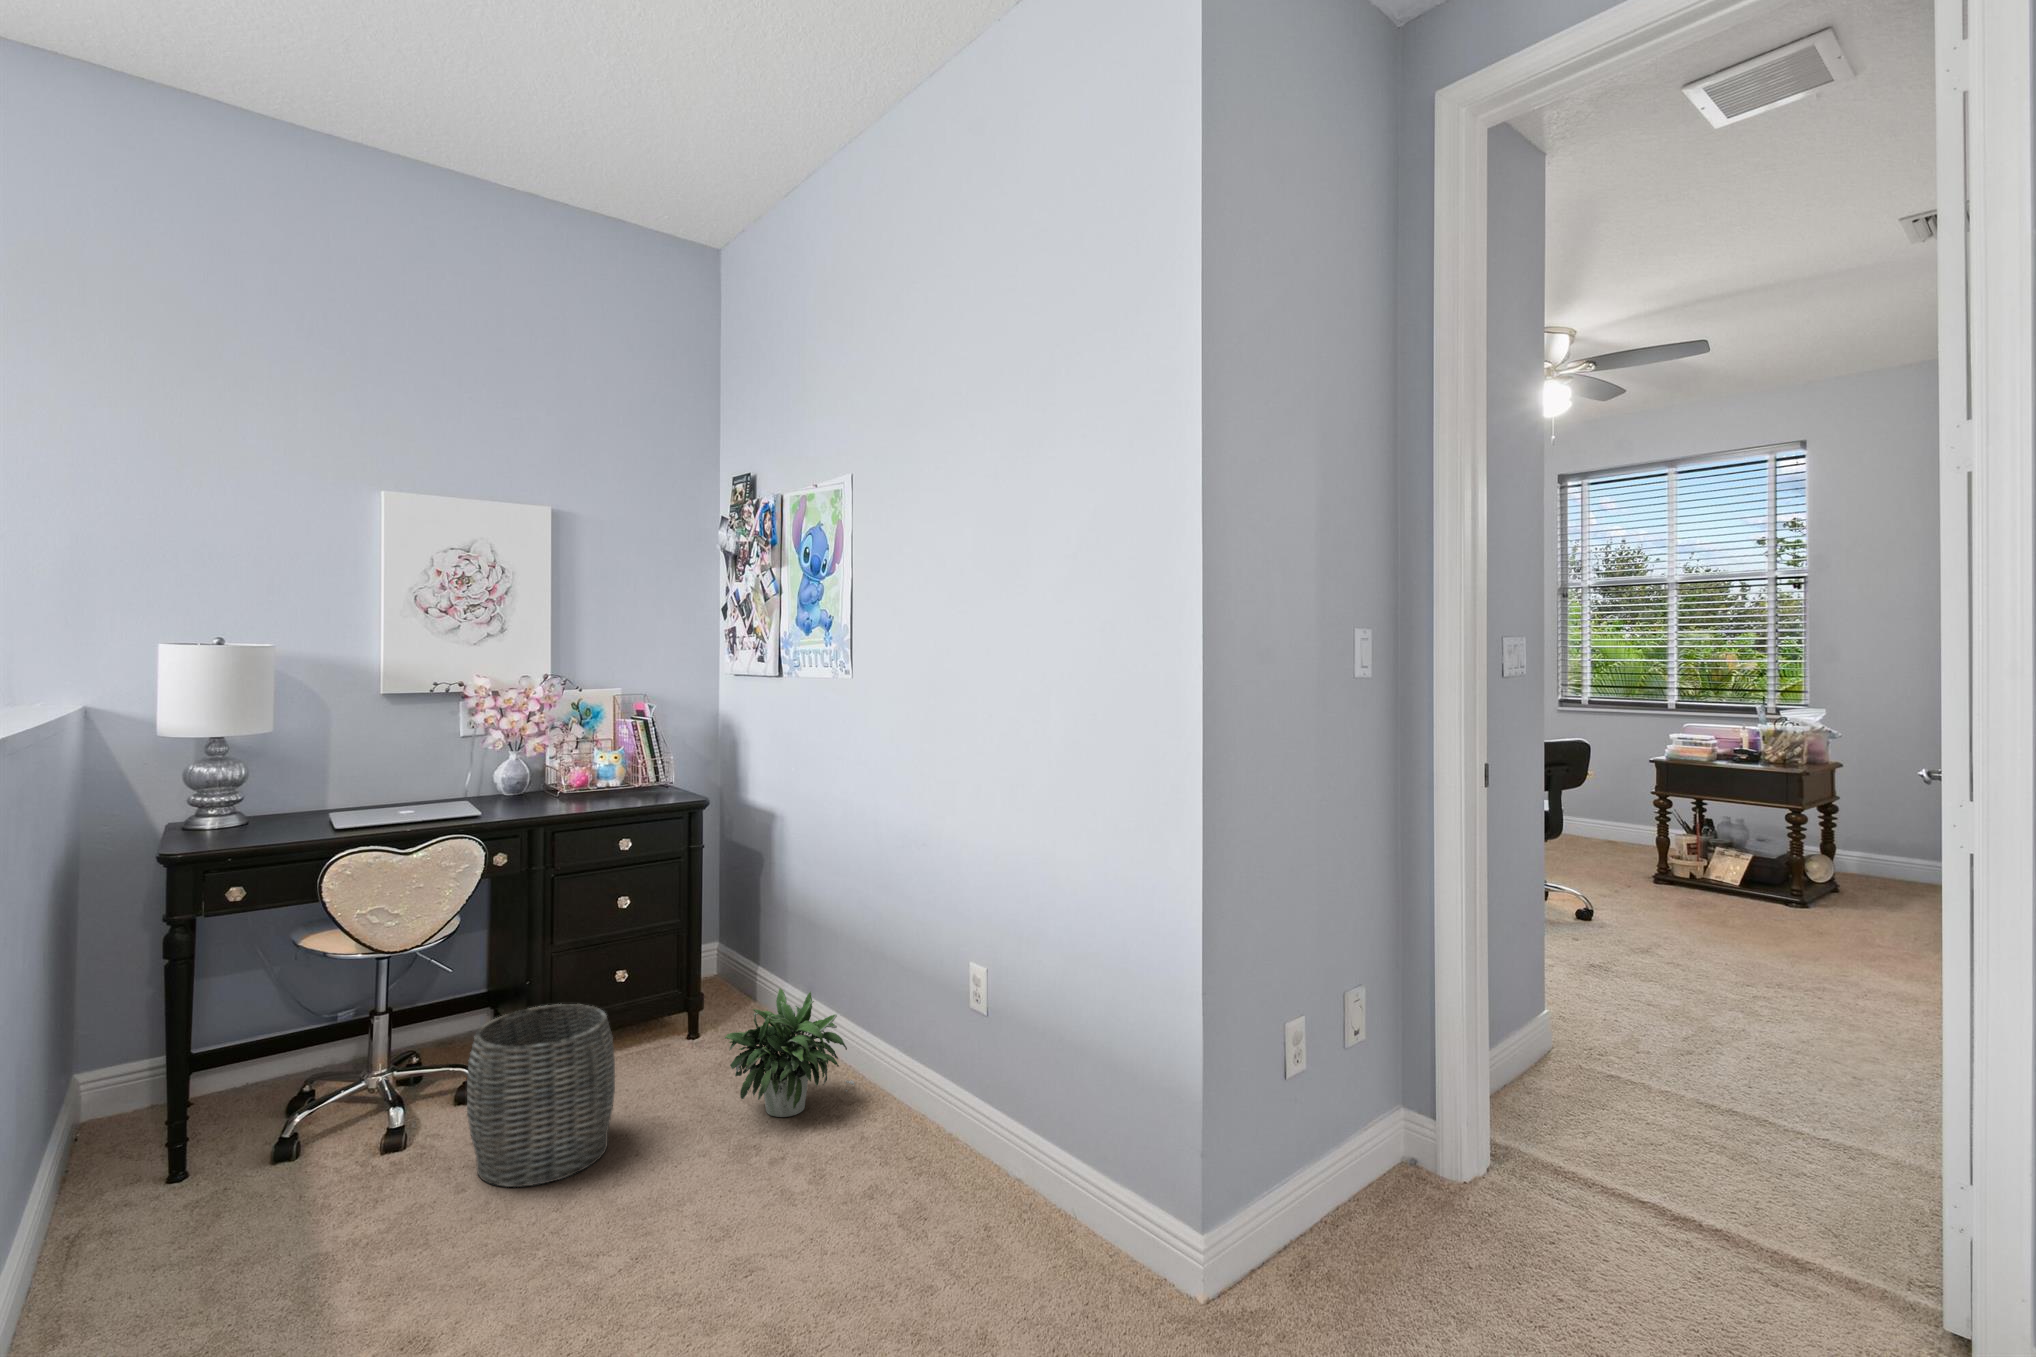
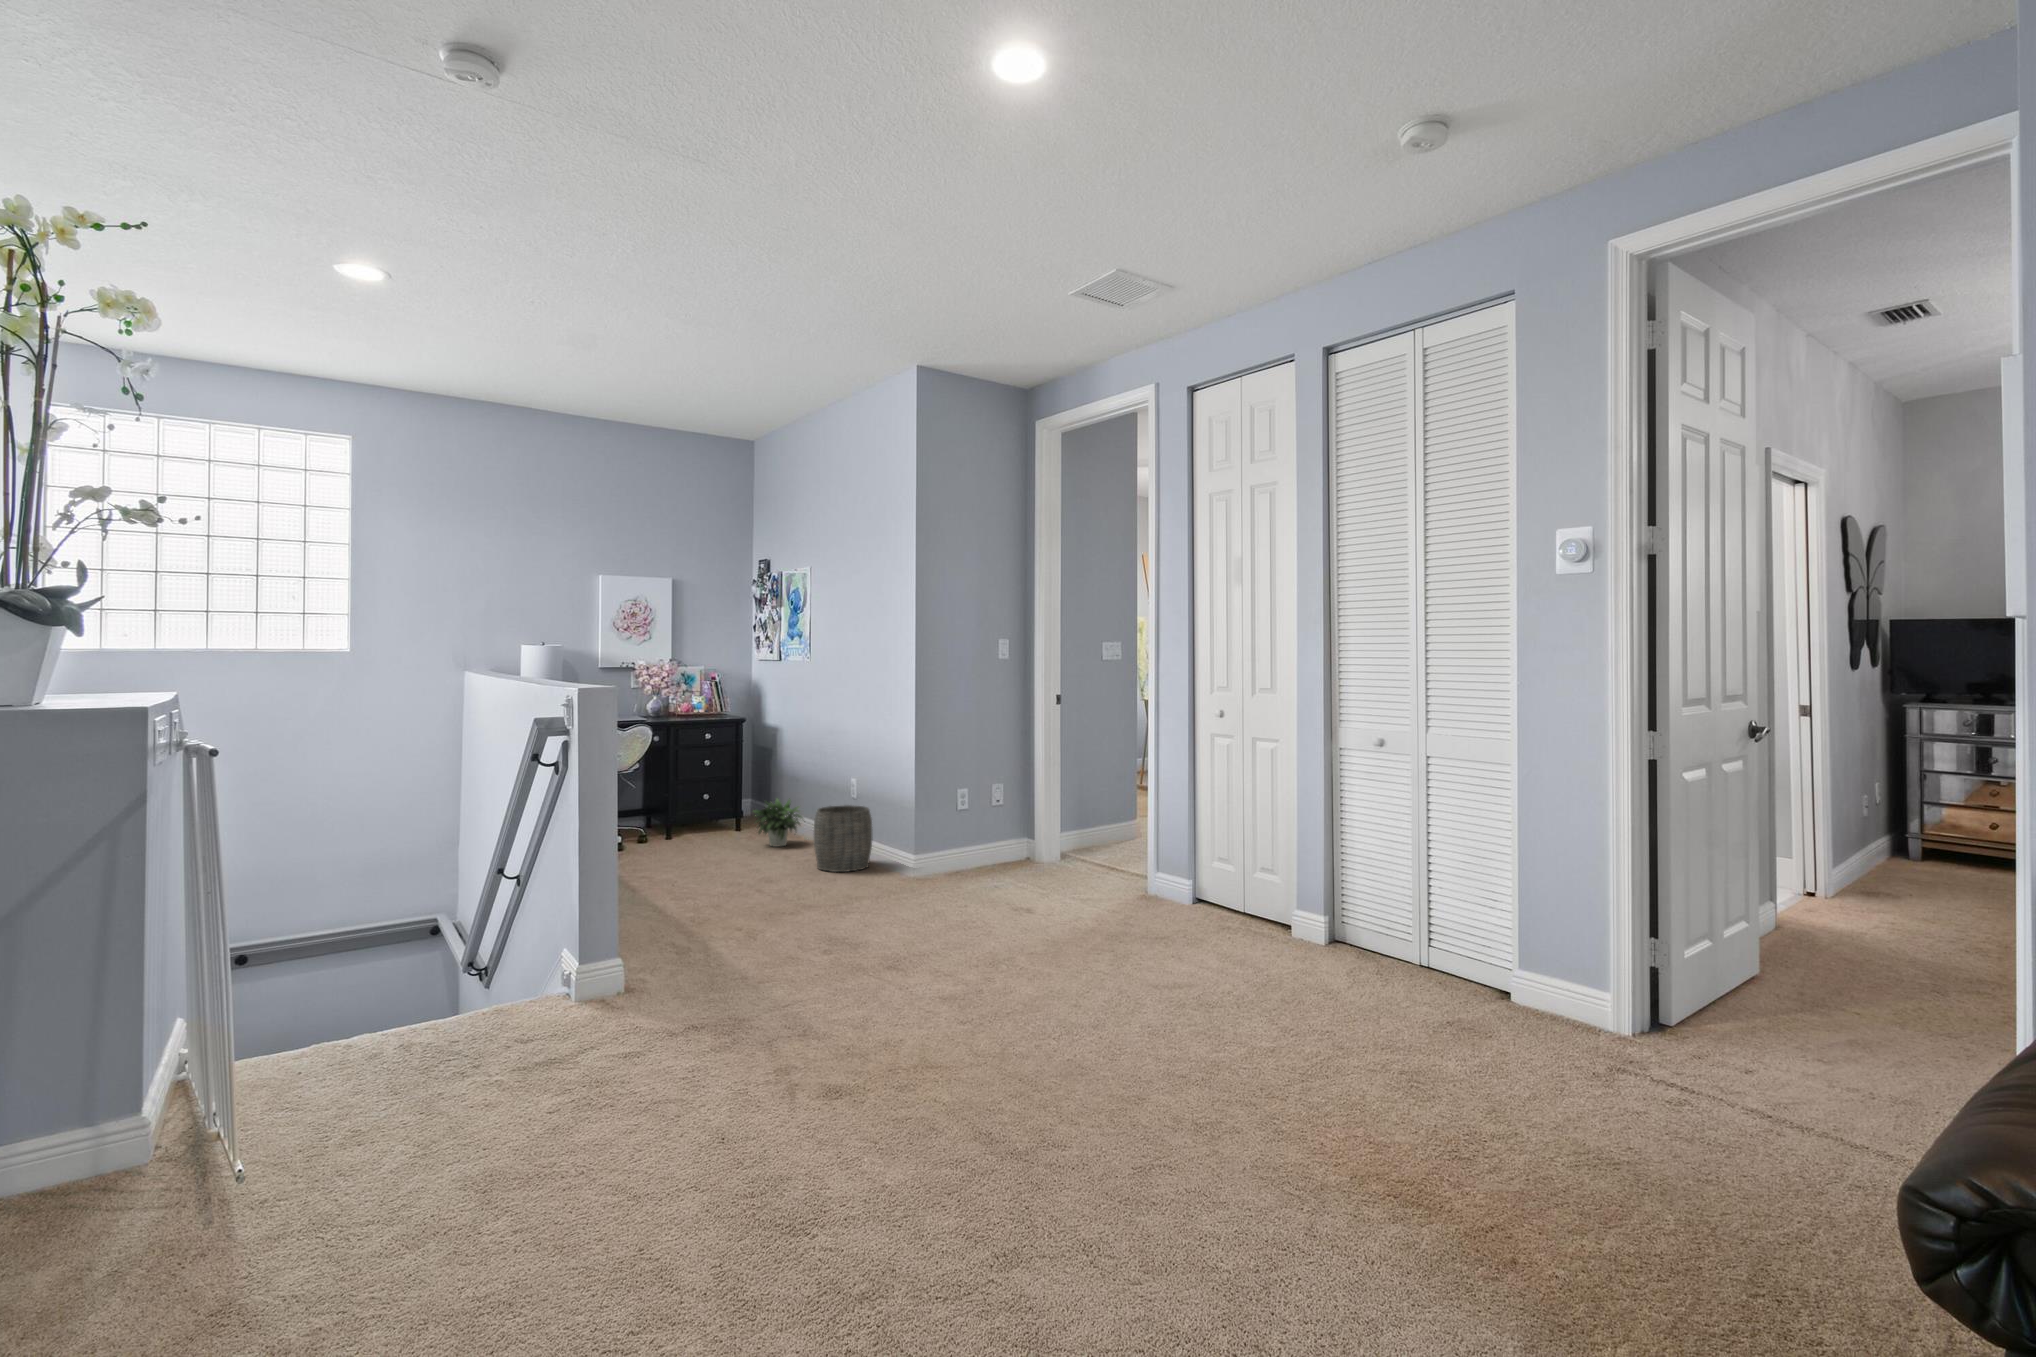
woven basket: present [467,1004,615,1187] -> present [814,805,872,872]

